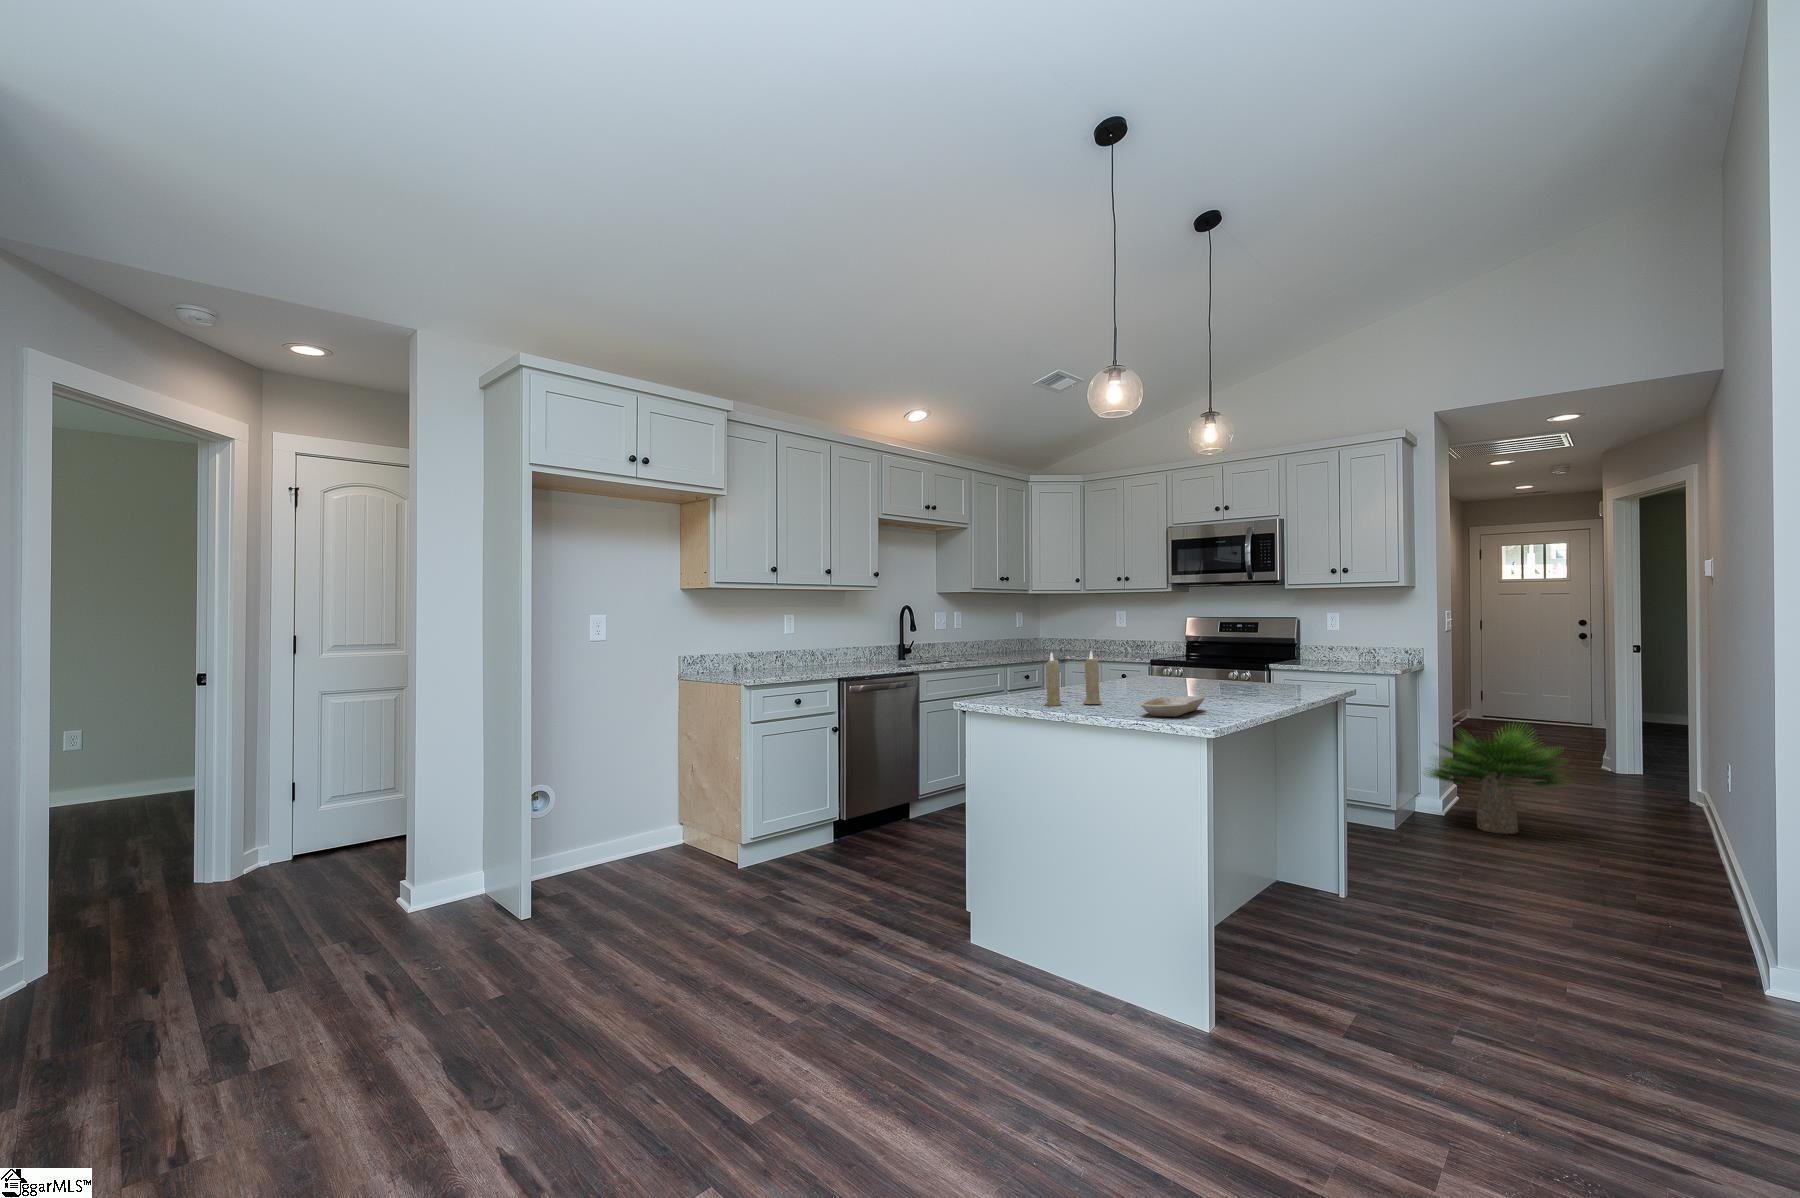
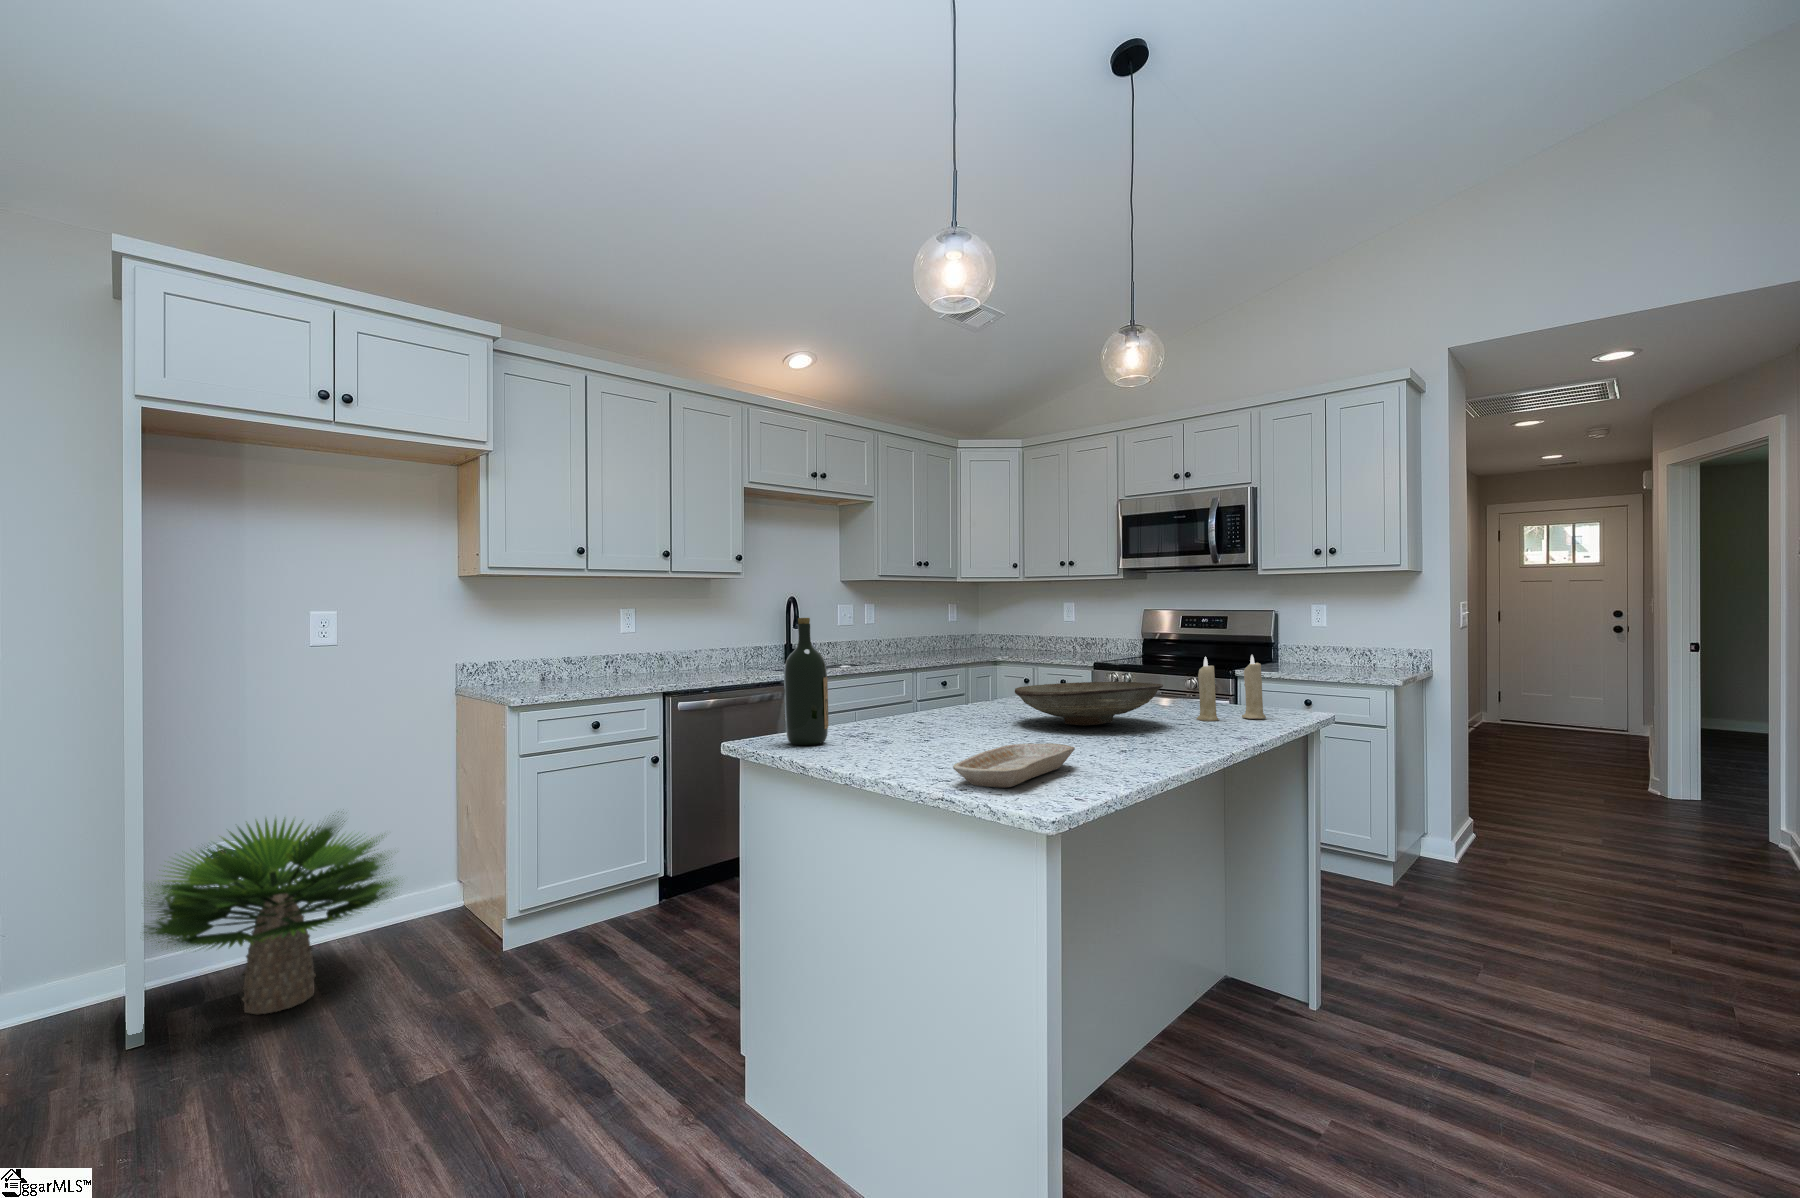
wine bottle: none [996,618,1025,702] -> present [784,618,828,745]
candle: present [1045,652,1102,706] -> present [1196,655,1266,721]
decorative bowl: none [1134,665,1241,693] -> present [1015,682,1163,725]
potted plant: present [1427,728,1566,834] -> present [144,815,397,1014]

